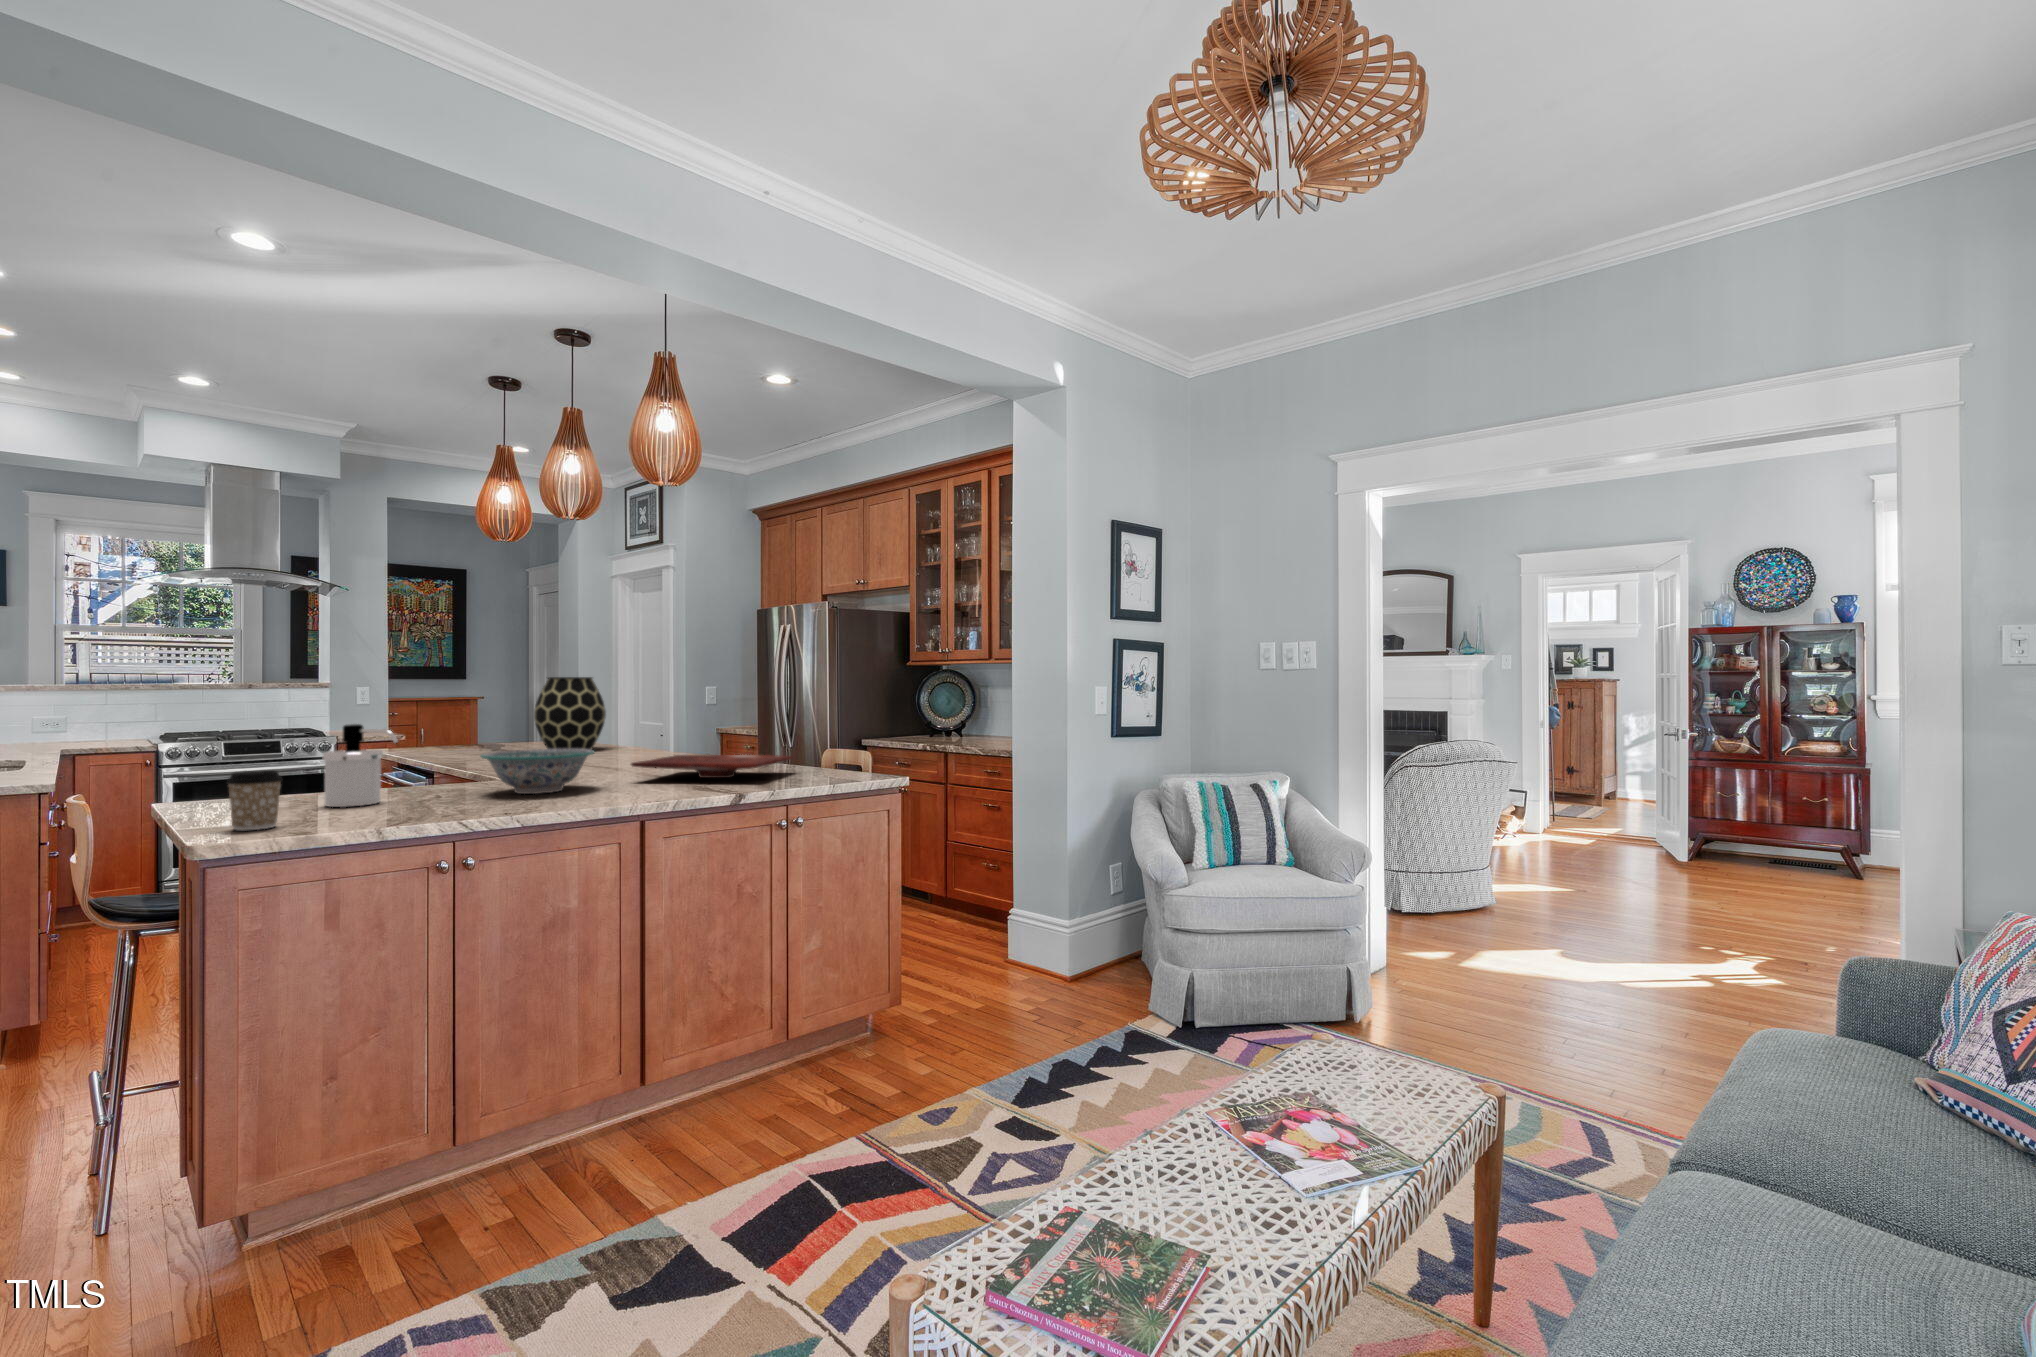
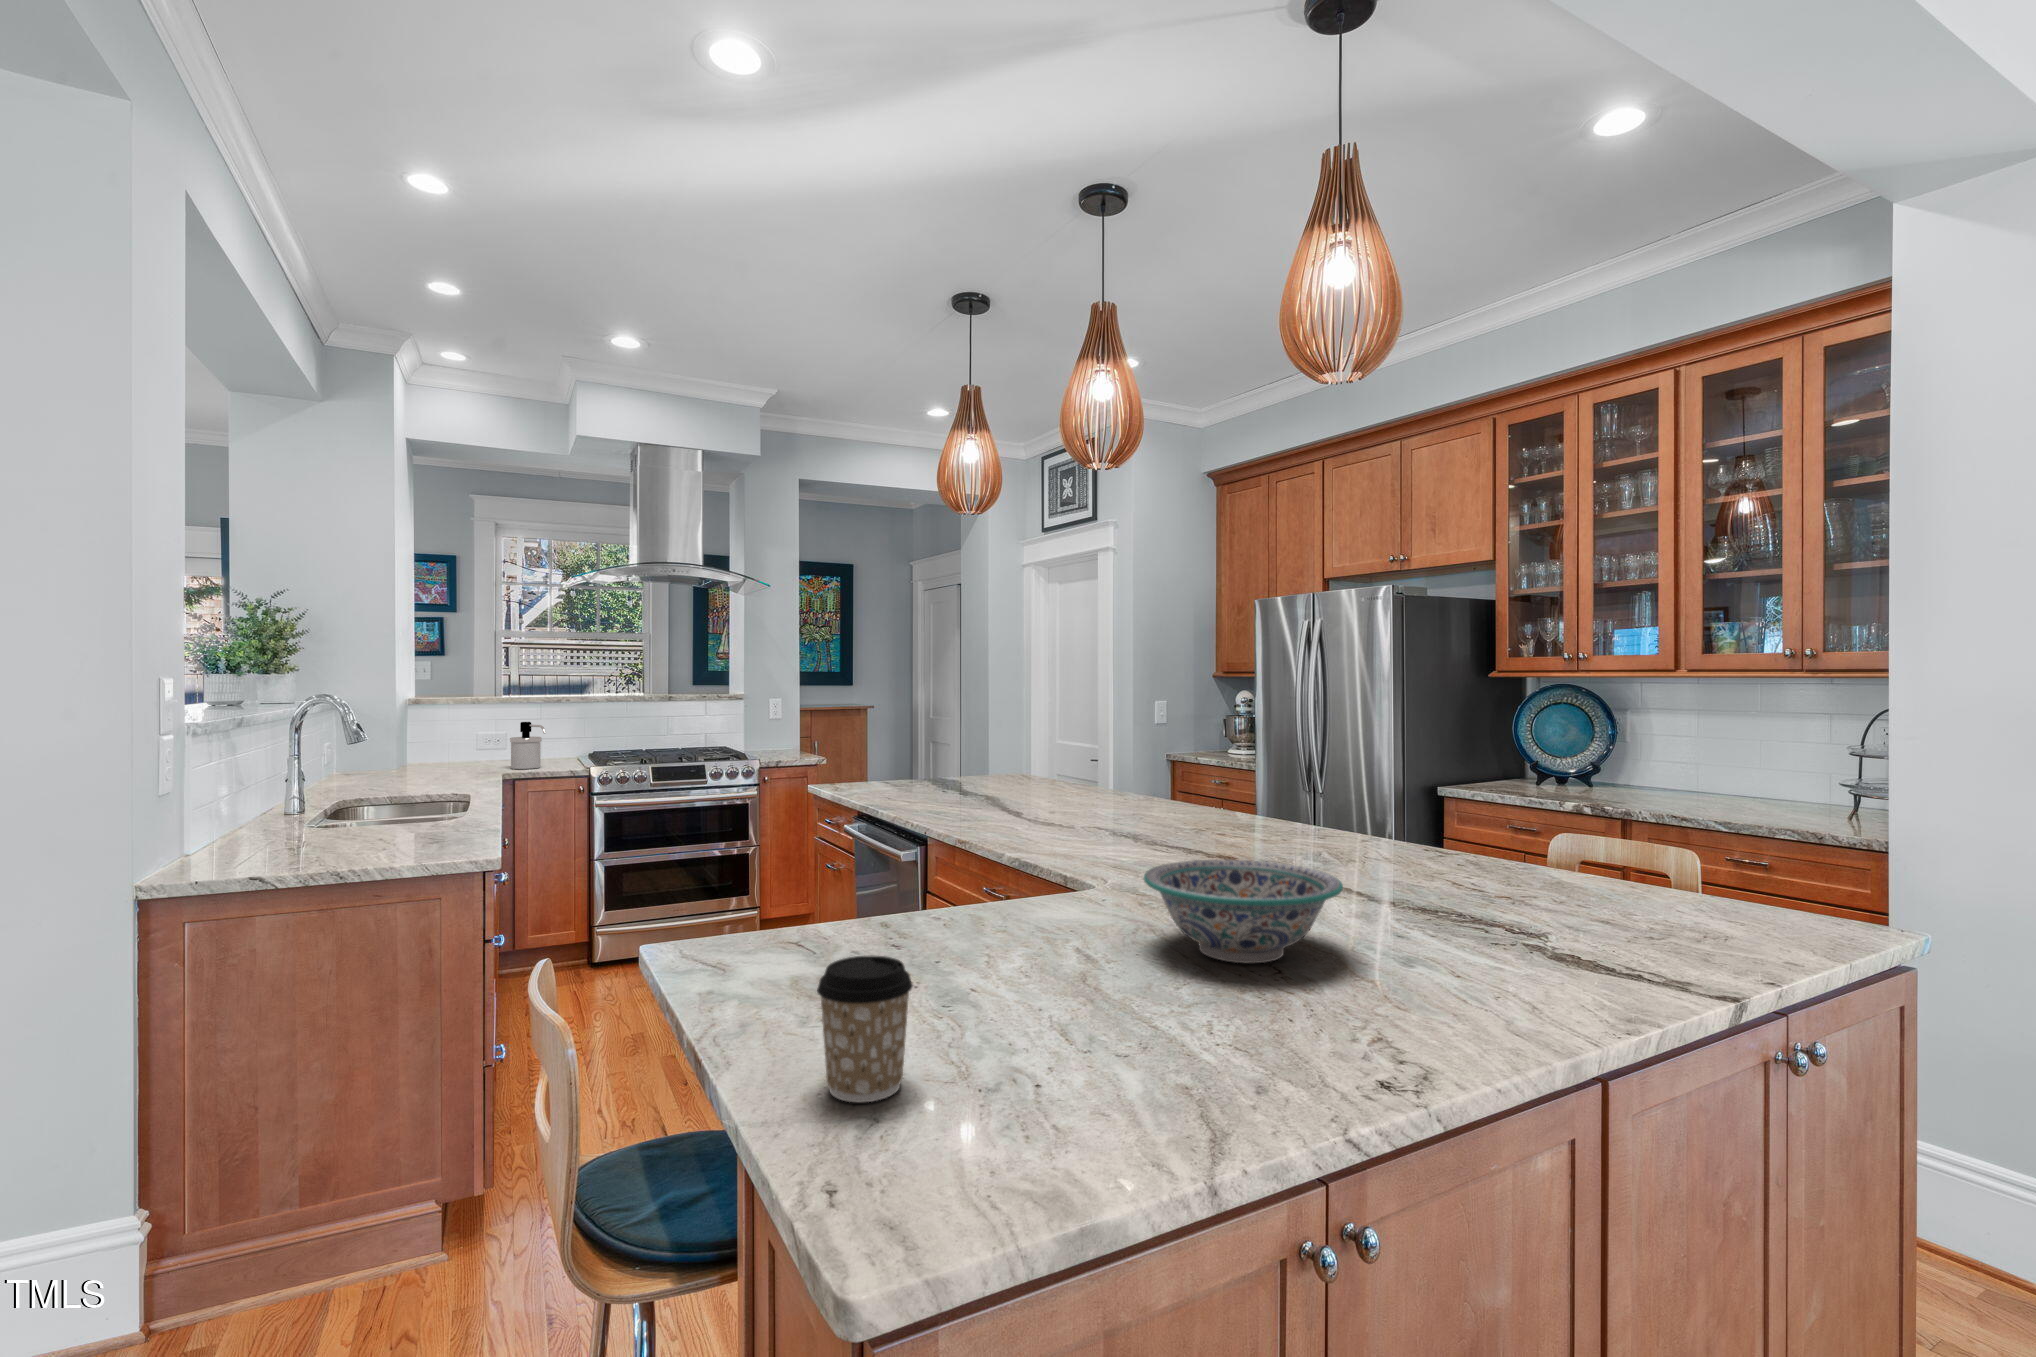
vase: present [534,677,606,750] -> none [1045,703,1138,814]
soap dispenser: present [323,724,398,807] -> present [510,722,546,769]
cutting board: present [631,755,793,778] -> none [1366,860,1660,924]

